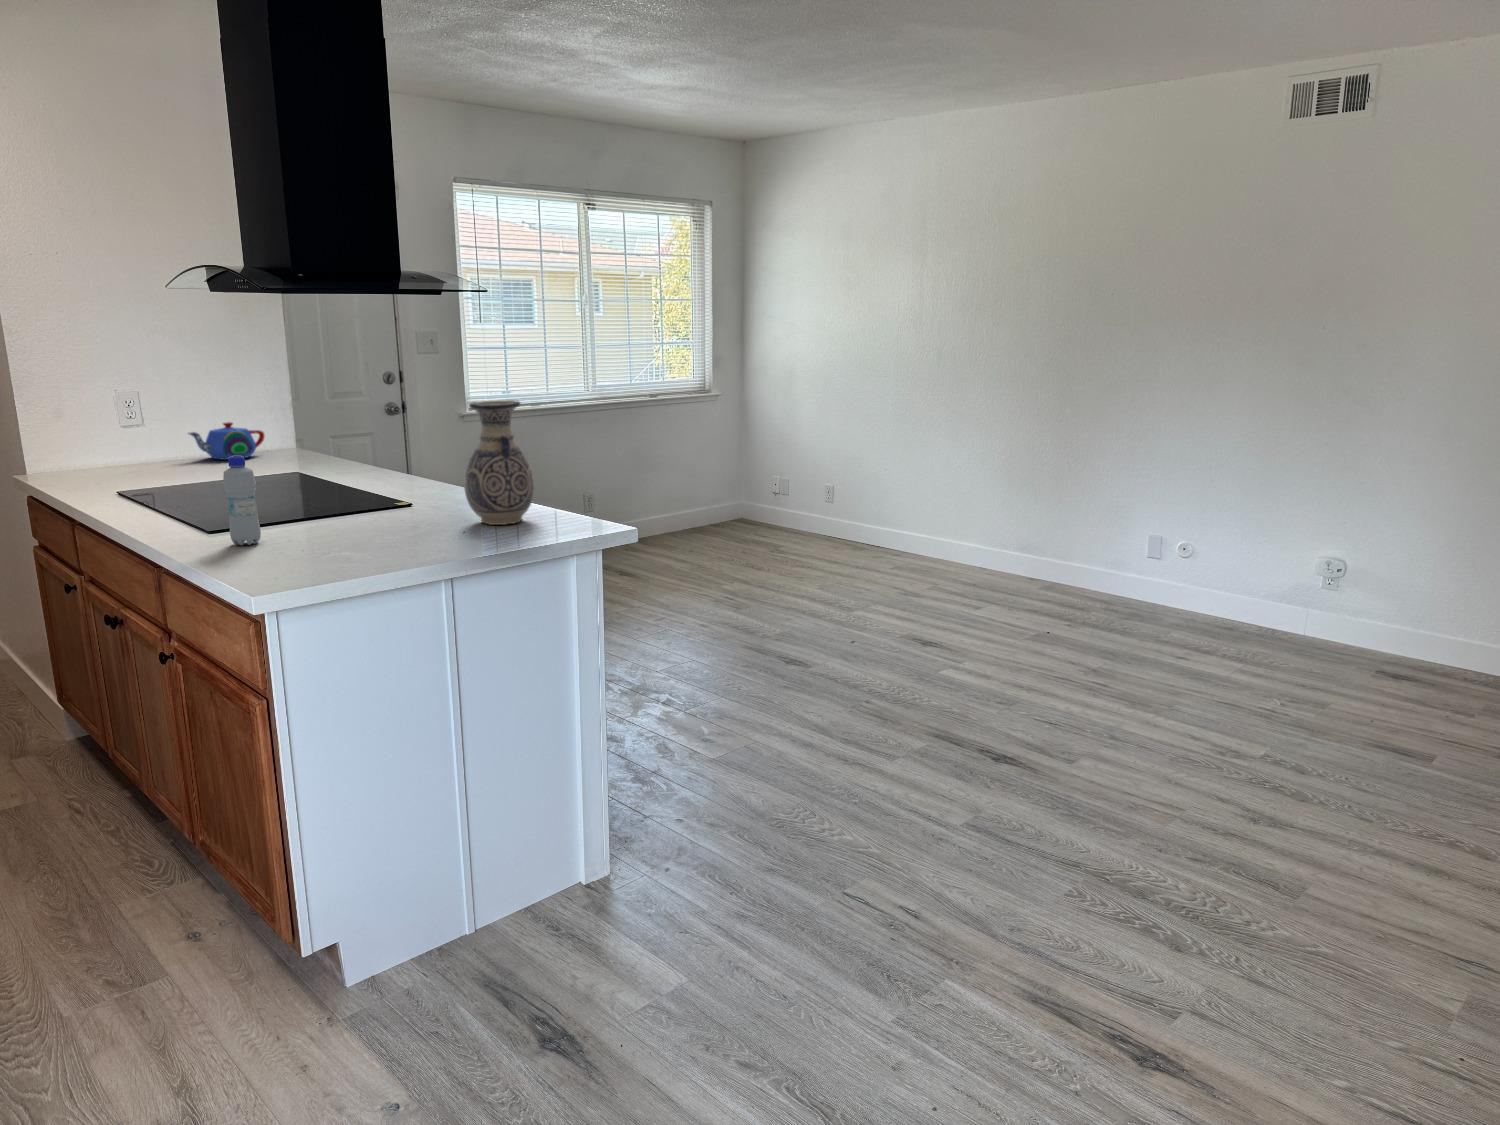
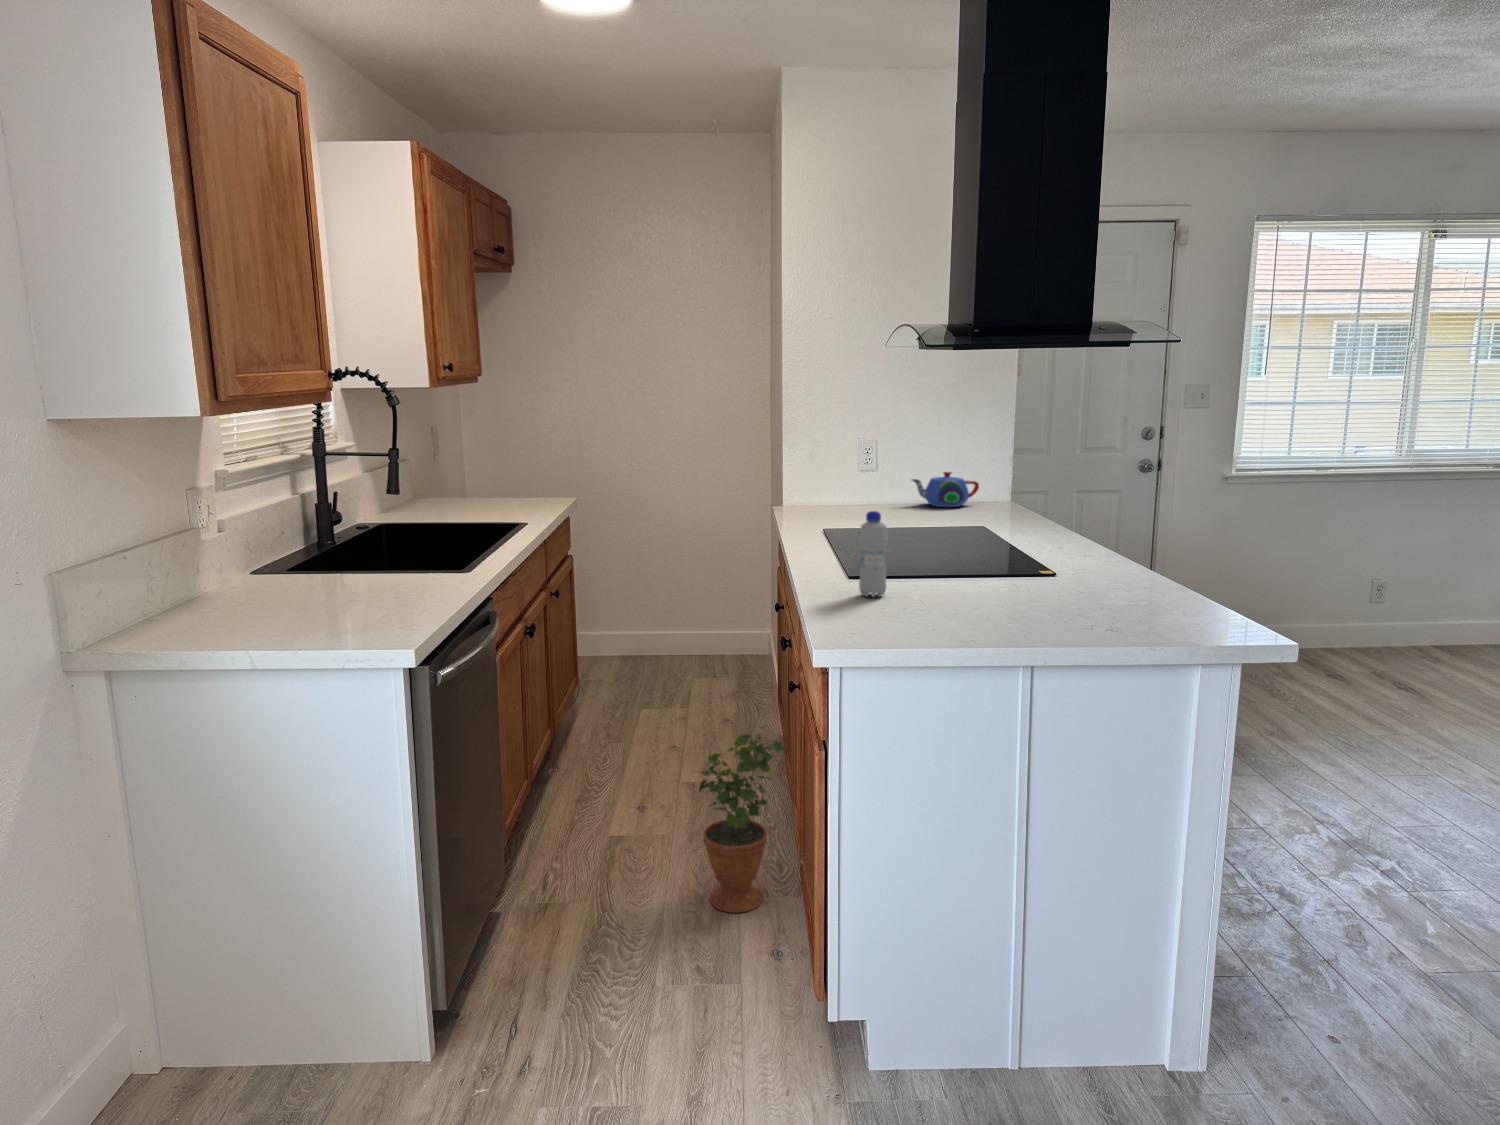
vase: present [464,400,535,525] -> none [1098,472,1182,617]
potted plant: none [36,714,148,931] -> present [699,727,785,913]

